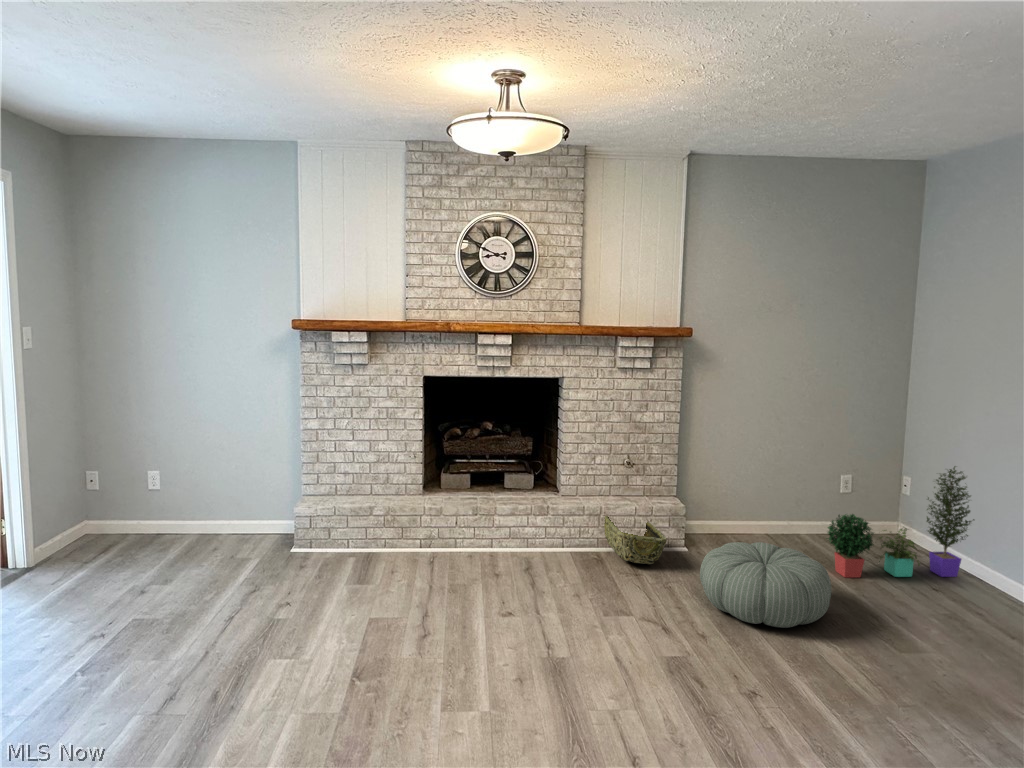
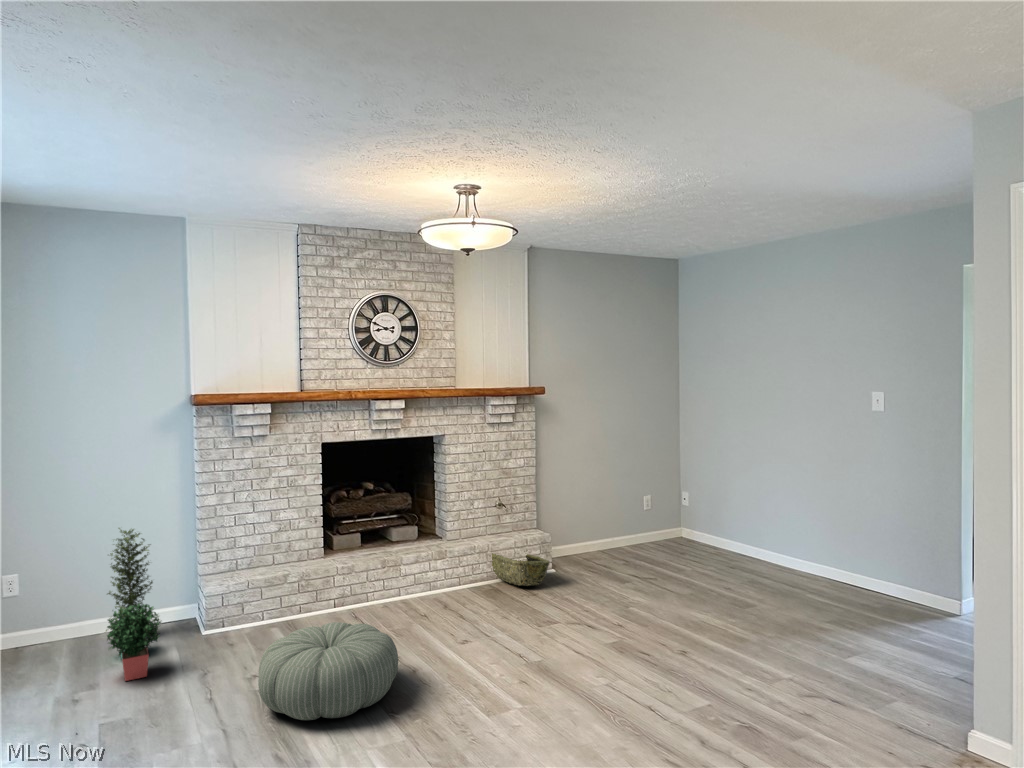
potted plant: present [827,466,974,578] -> present [106,528,161,681]
pouf: present [700,542,831,628] -> present [258,622,398,720]

